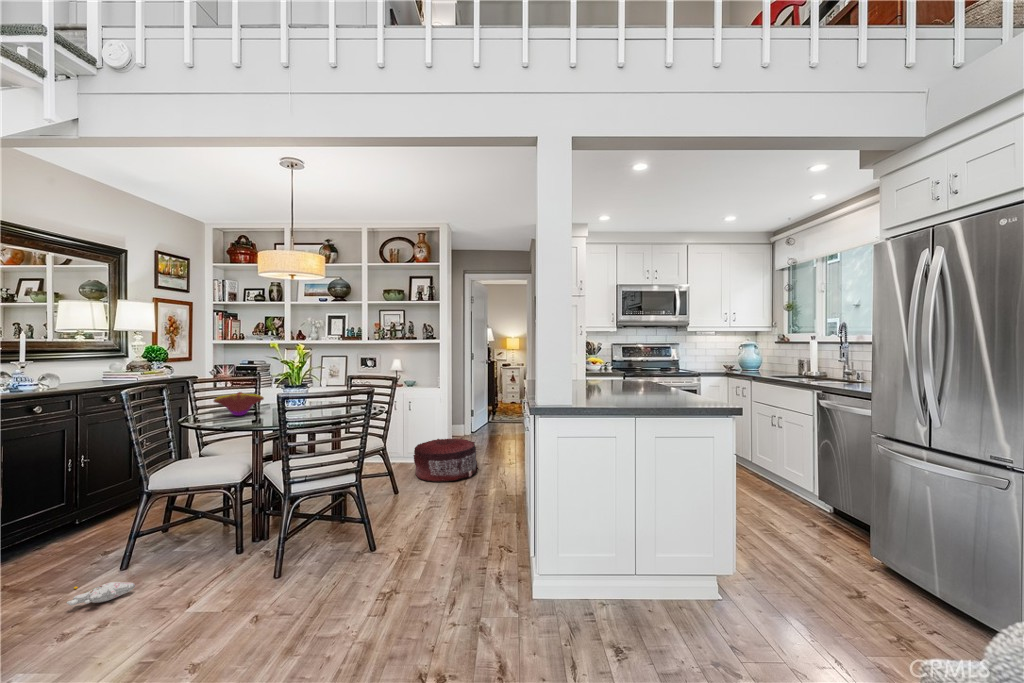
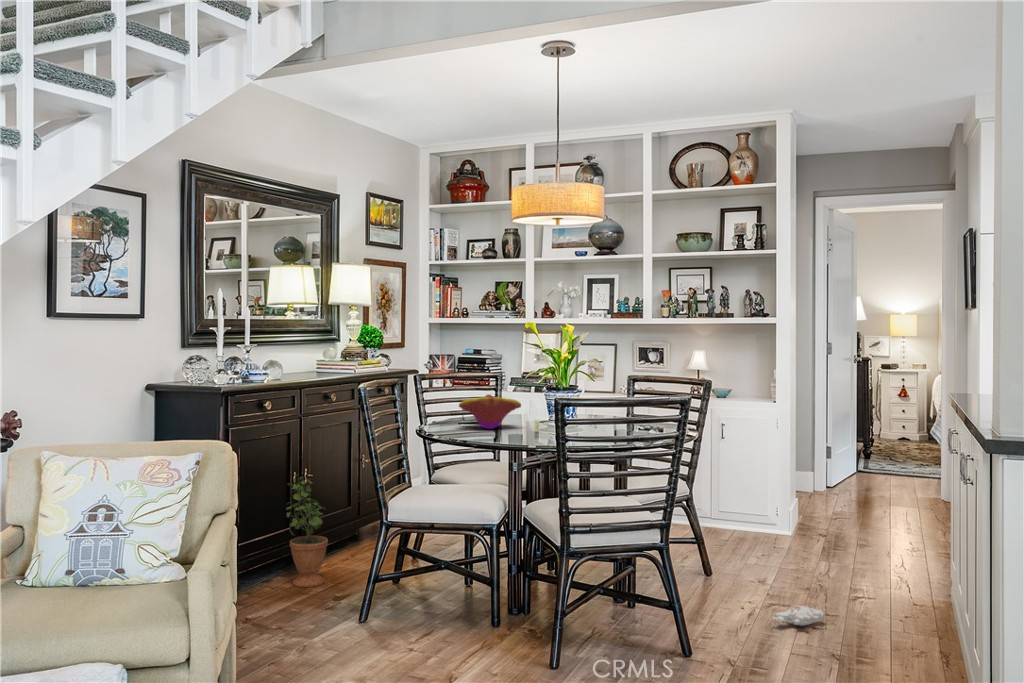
pouf: present [413,438,478,482] -> none [732,493,853,569]
potted plant: none [55,462,100,551] -> present [286,476,328,587]
plush toy: present [67,582,135,605] -> present [741,606,824,626]

